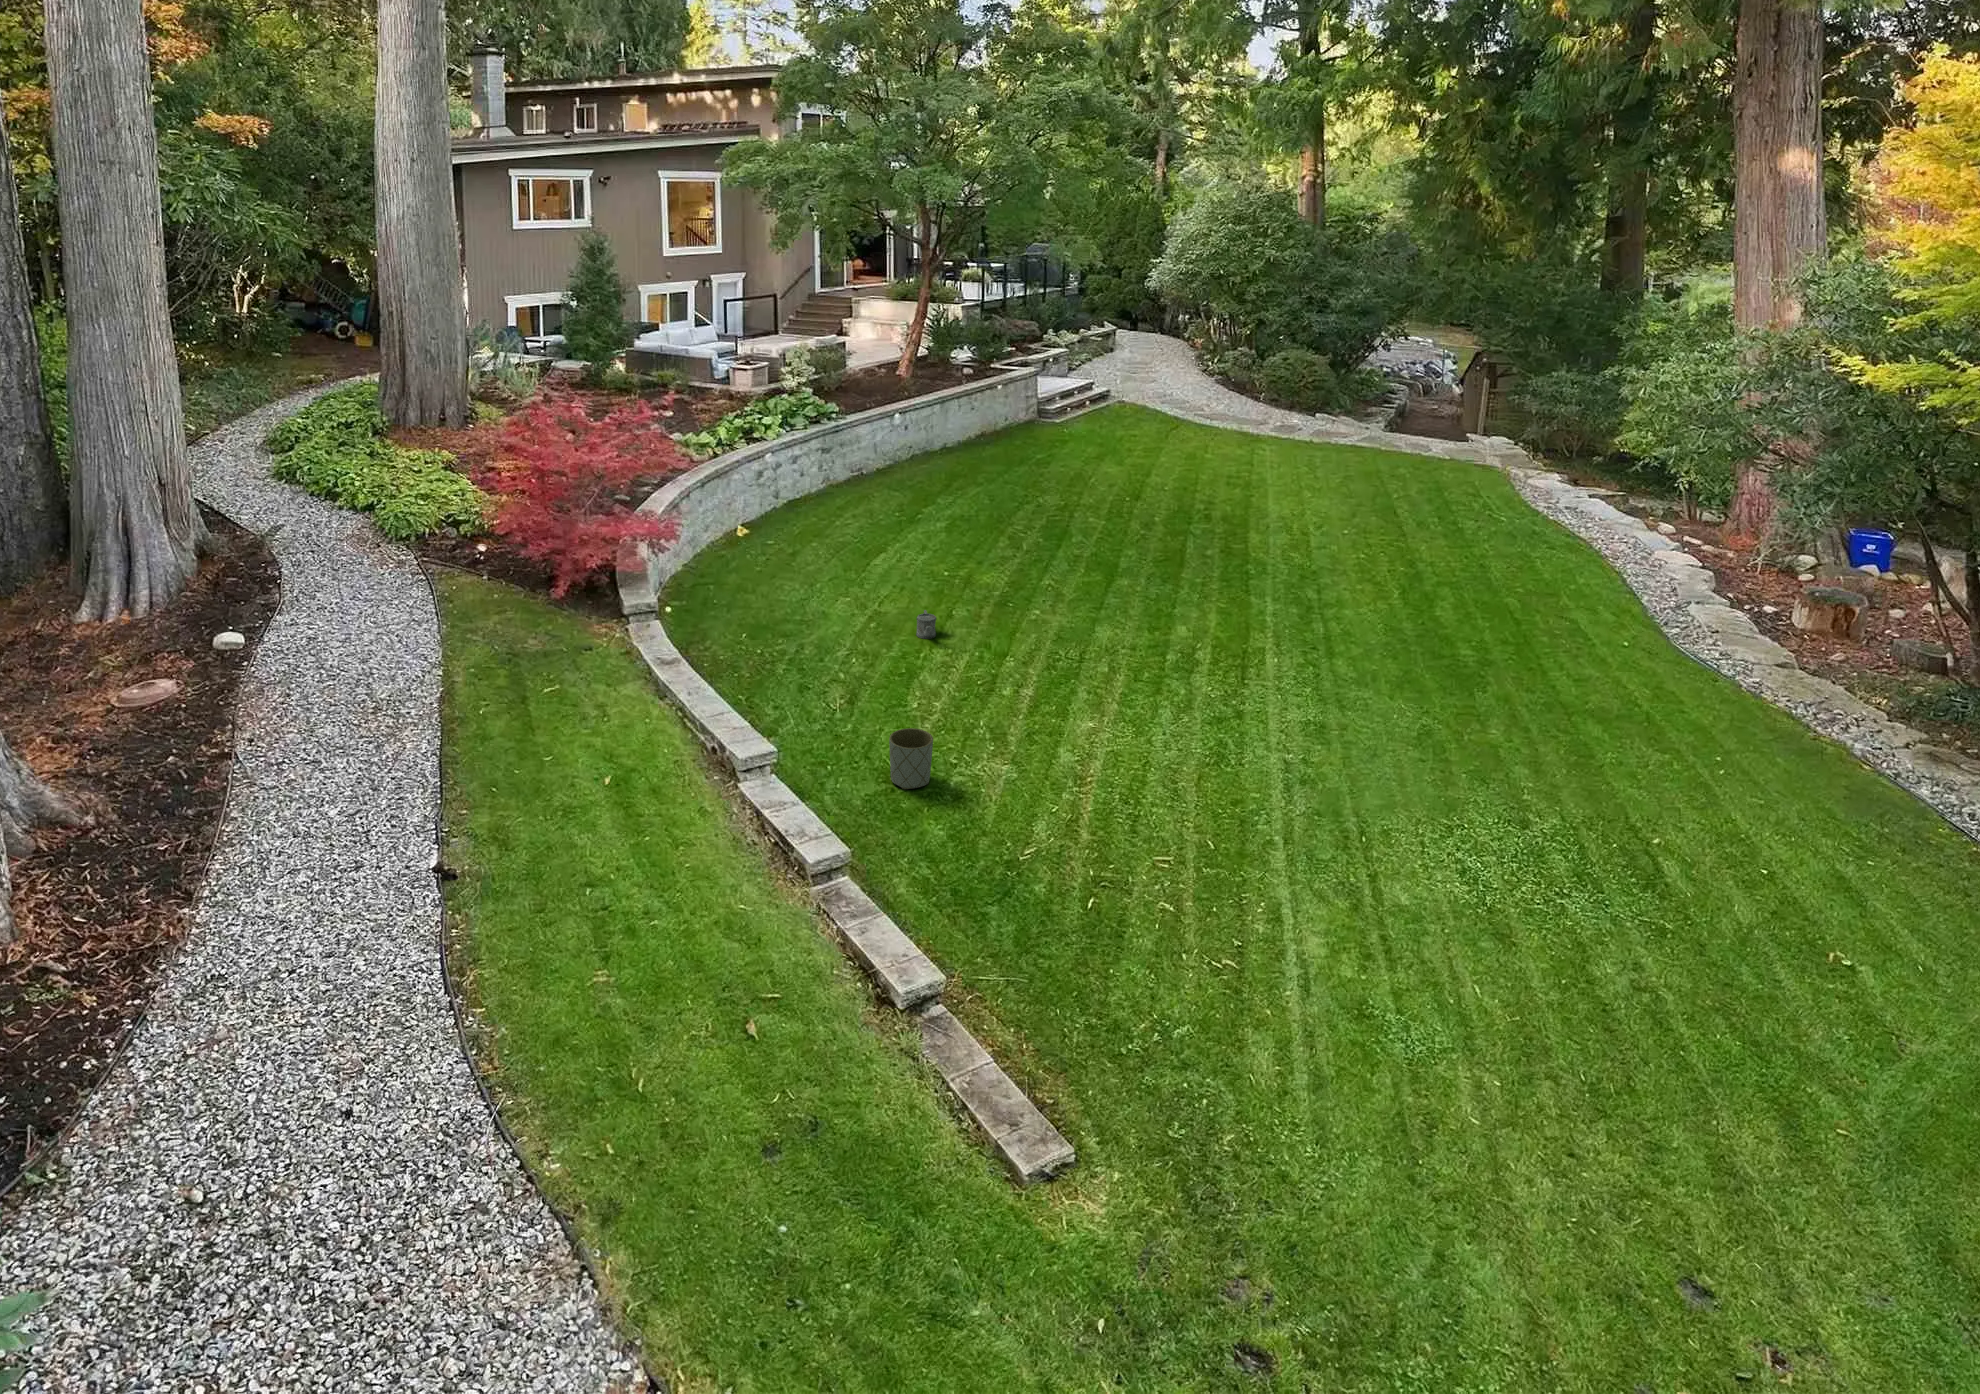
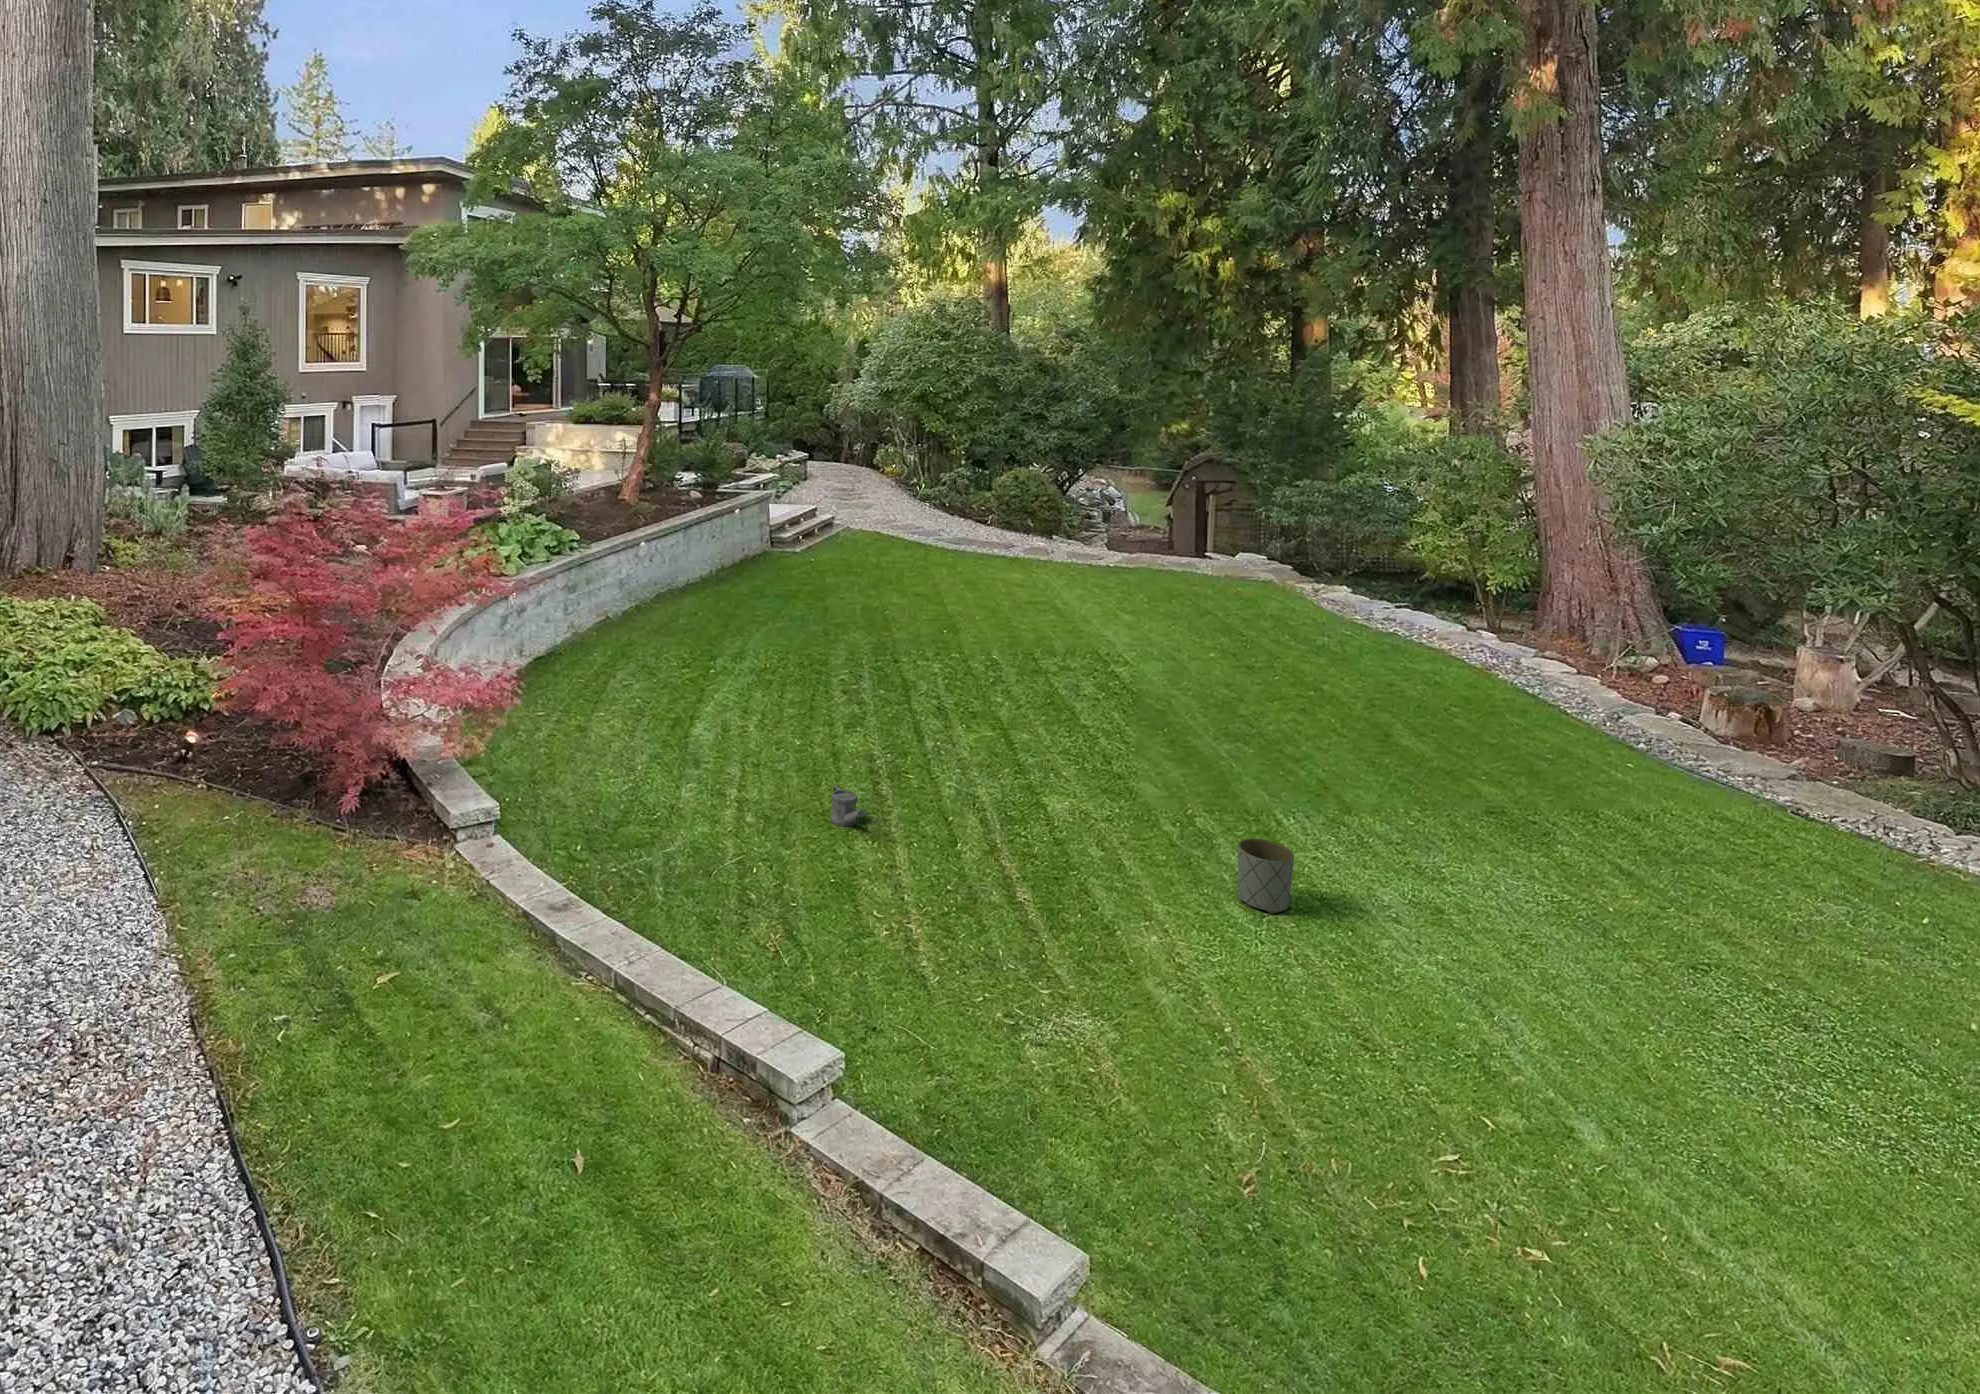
planter: present [889,728,933,789] -> present [1238,838,1294,914]

